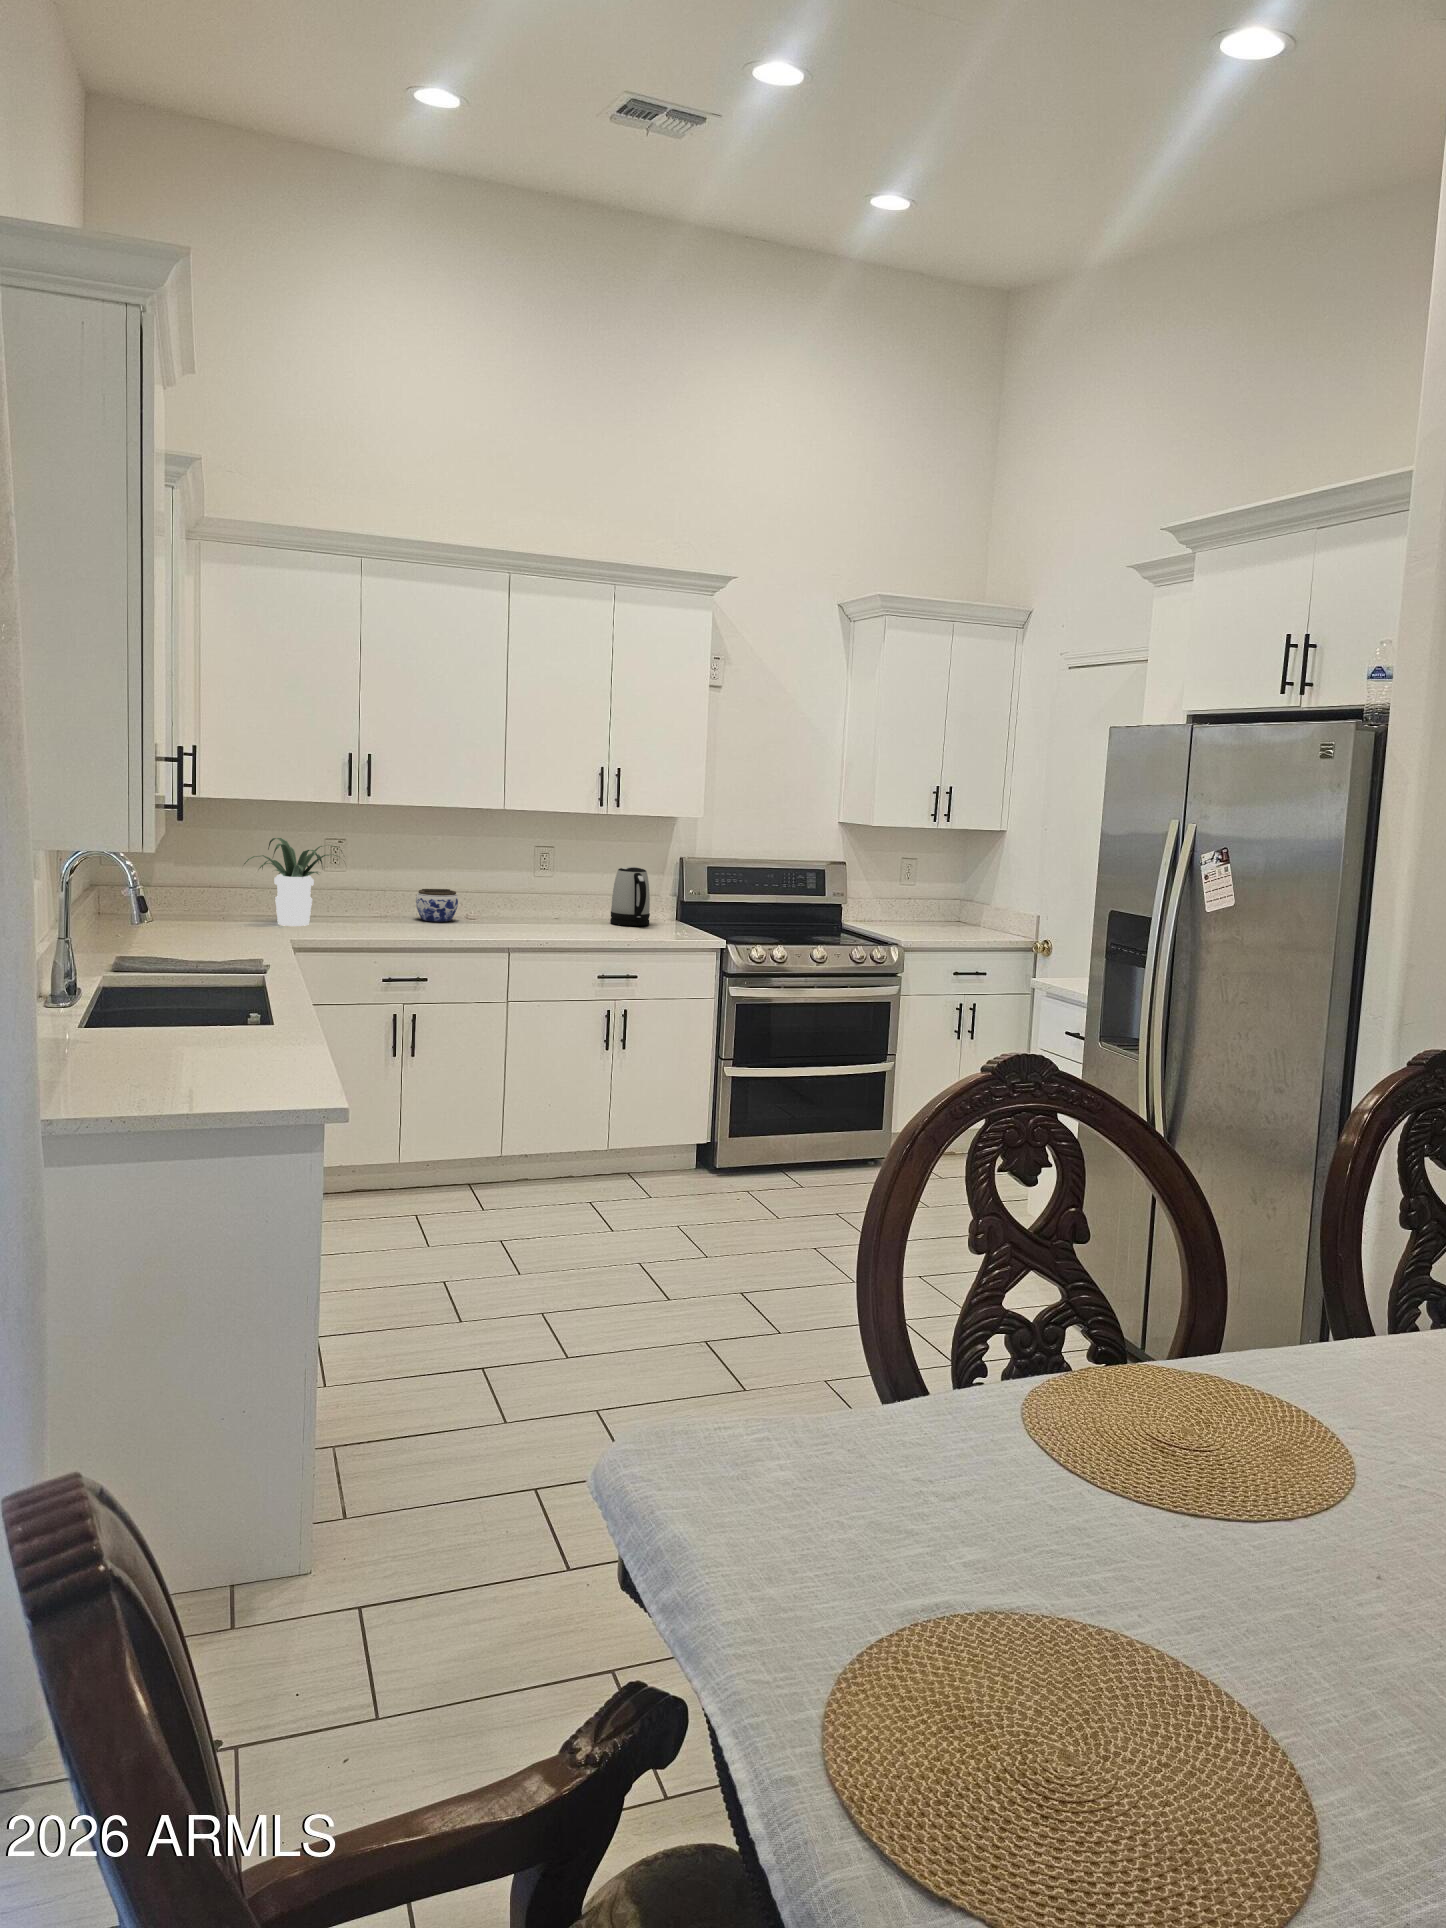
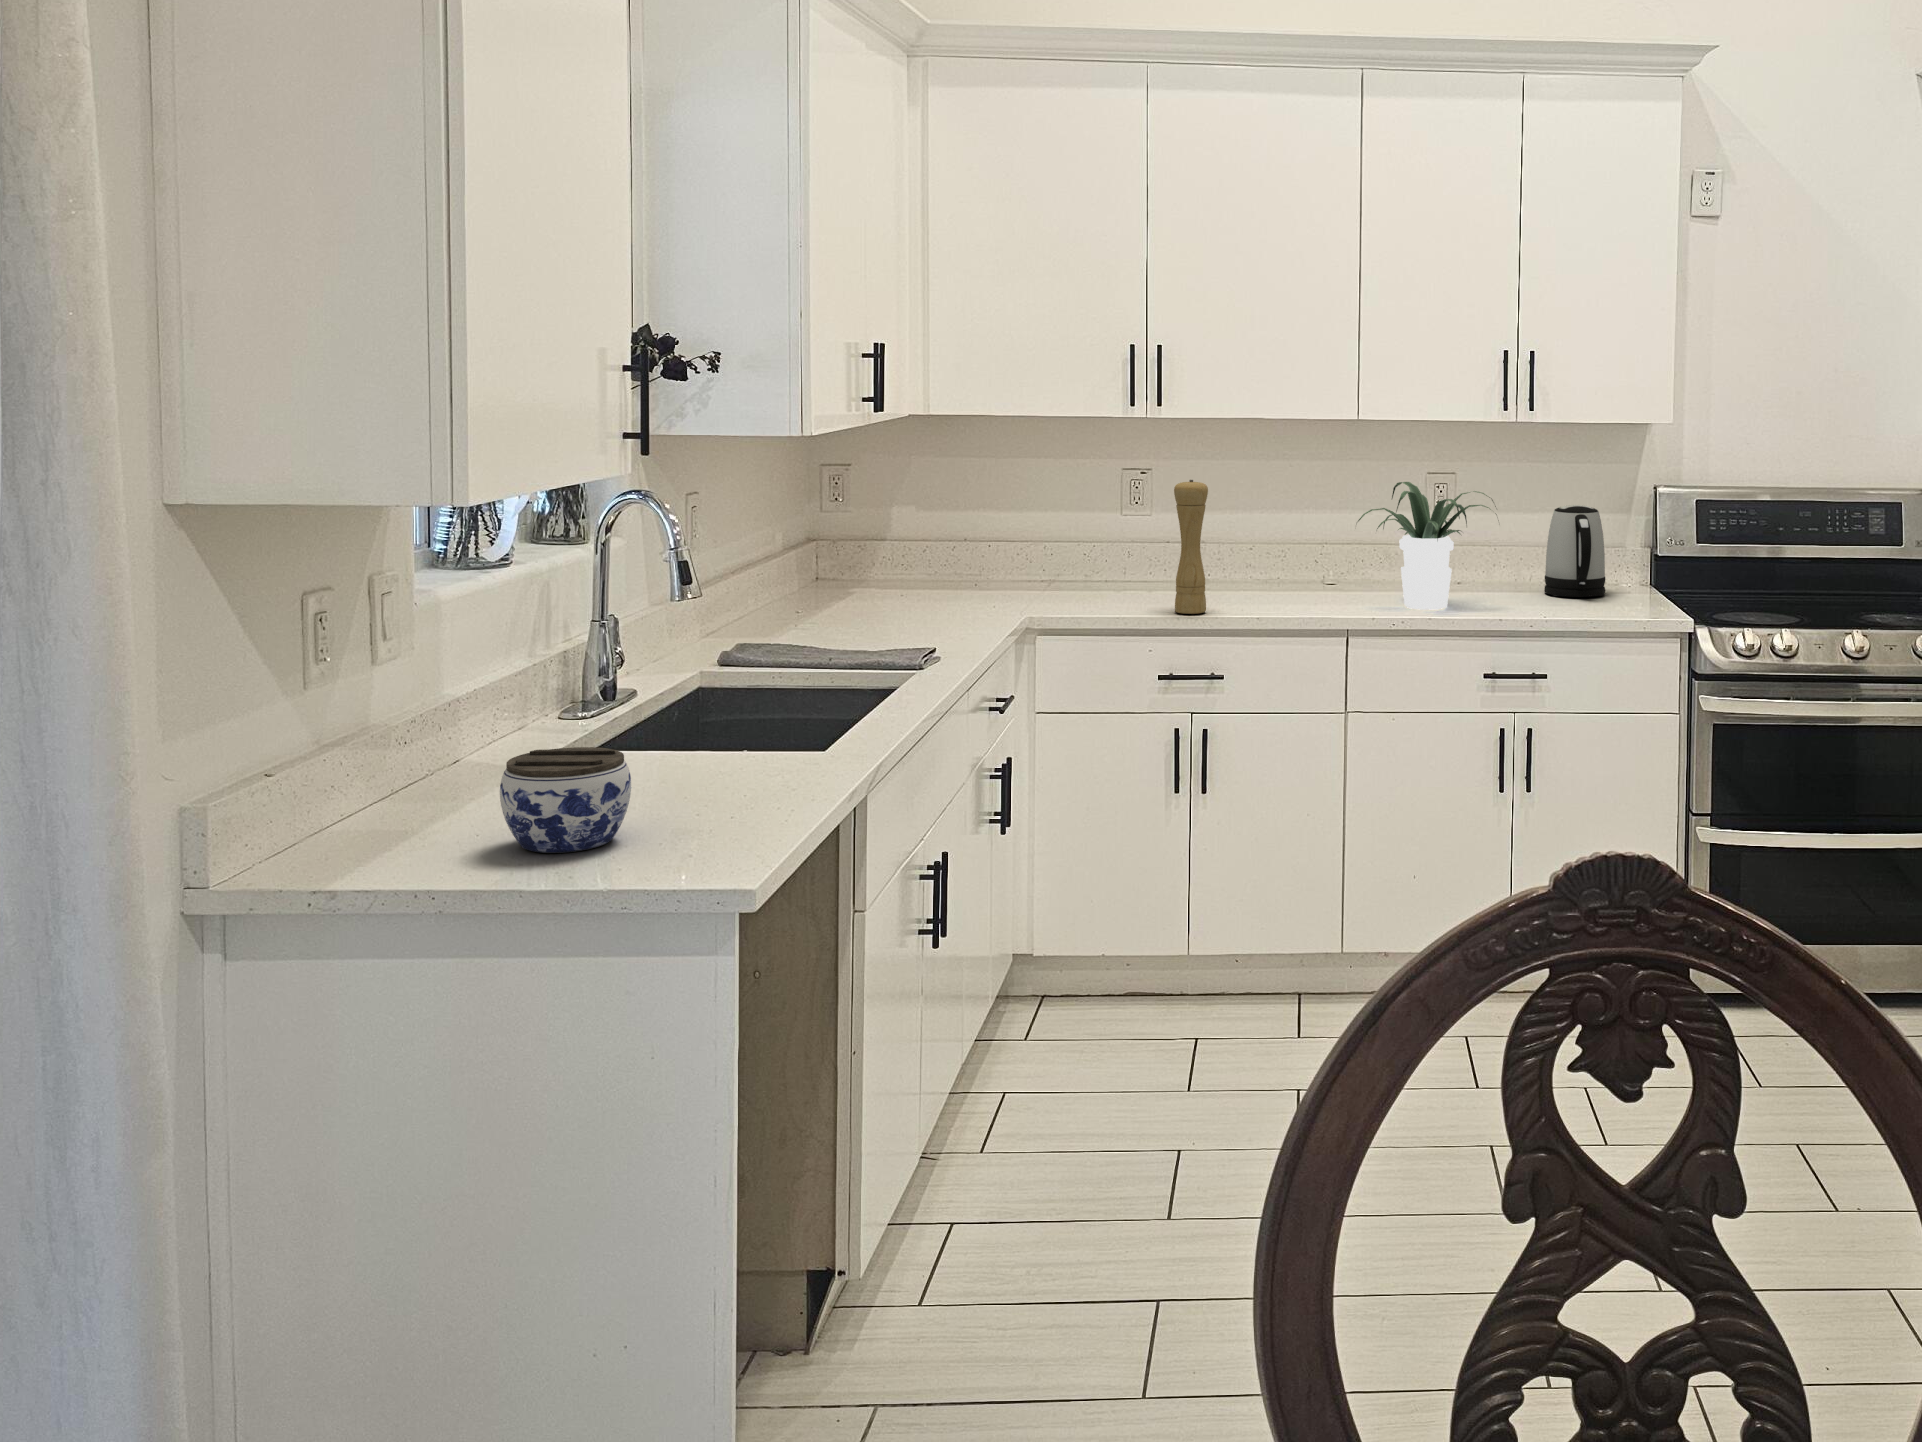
potted plant: present [244,838,339,926] -> present [1358,482,1497,610]
pepper mill: none [389,845,413,935] -> present [1174,480,1208,614]
jar: present [416,889,458,922] -> present [500,747,631,853]

